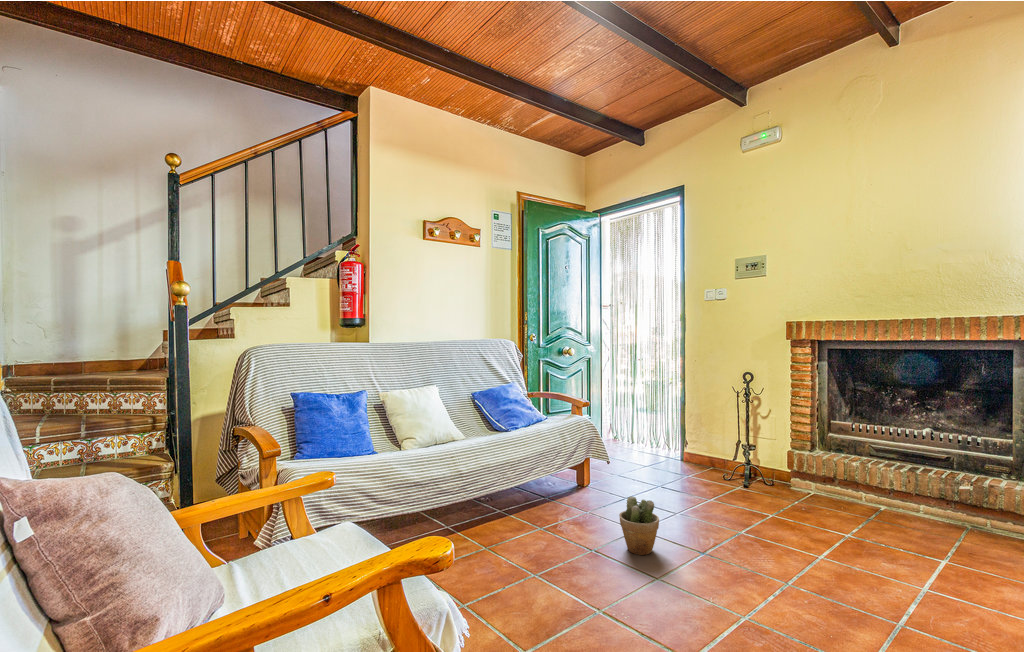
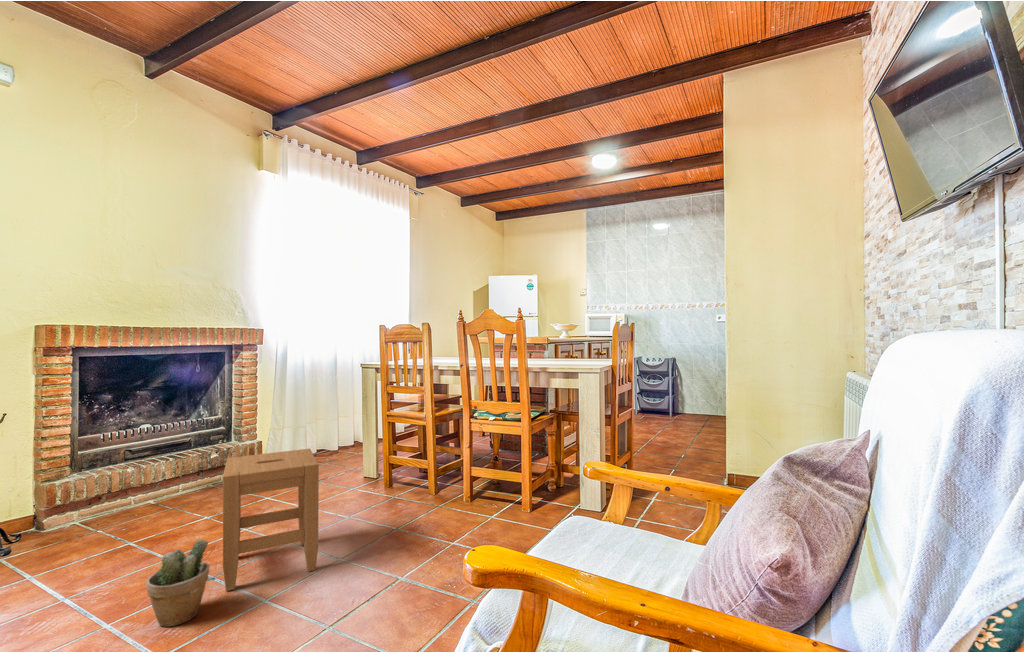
stool: none [670,457,798,602] -> present [223,449,319,591]

